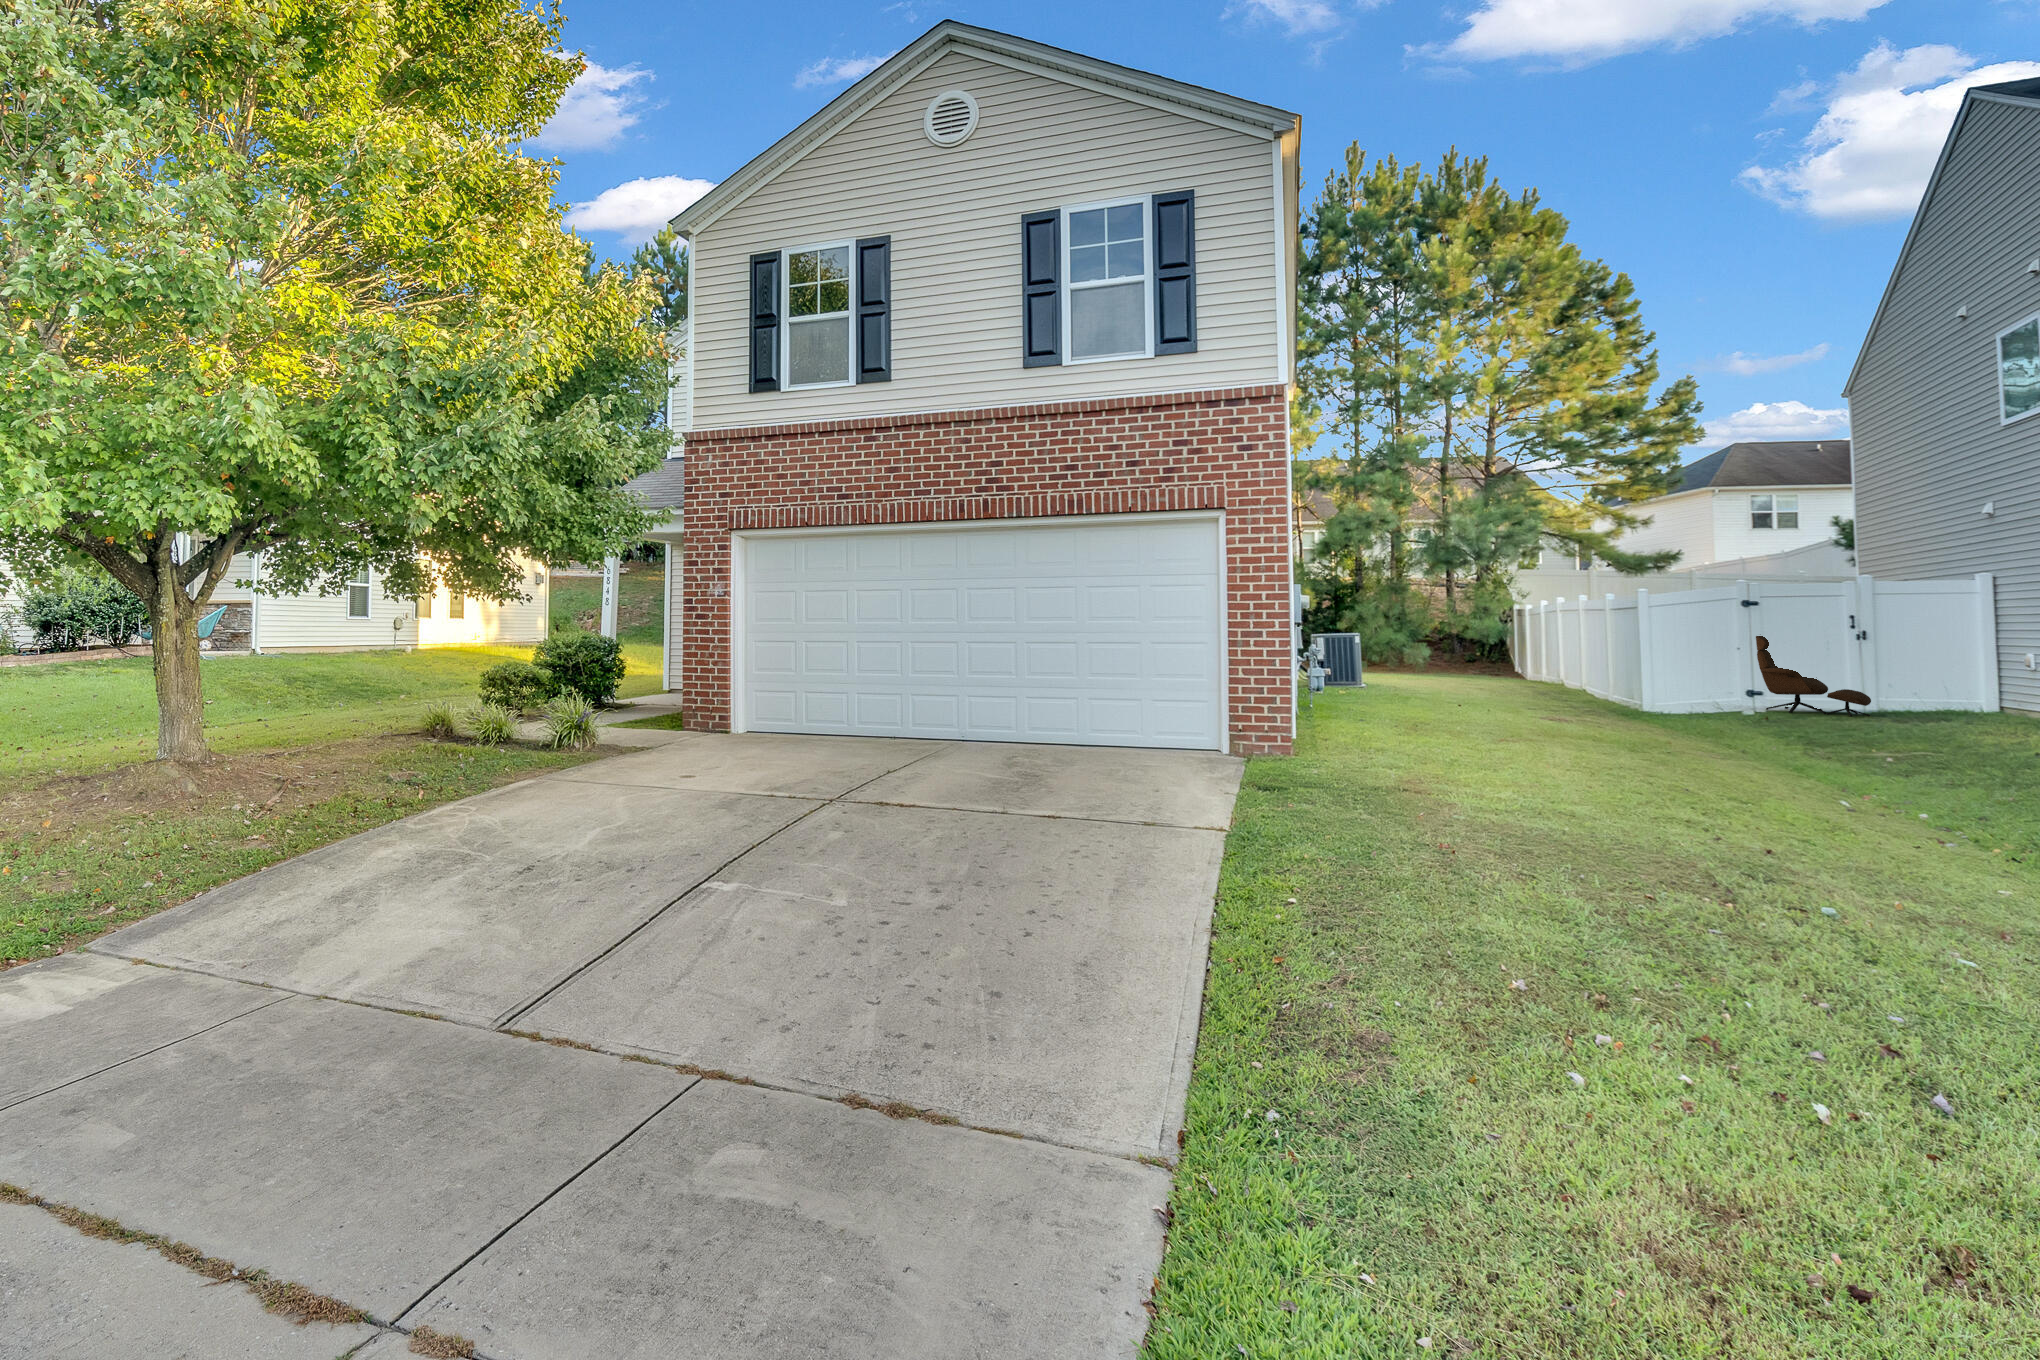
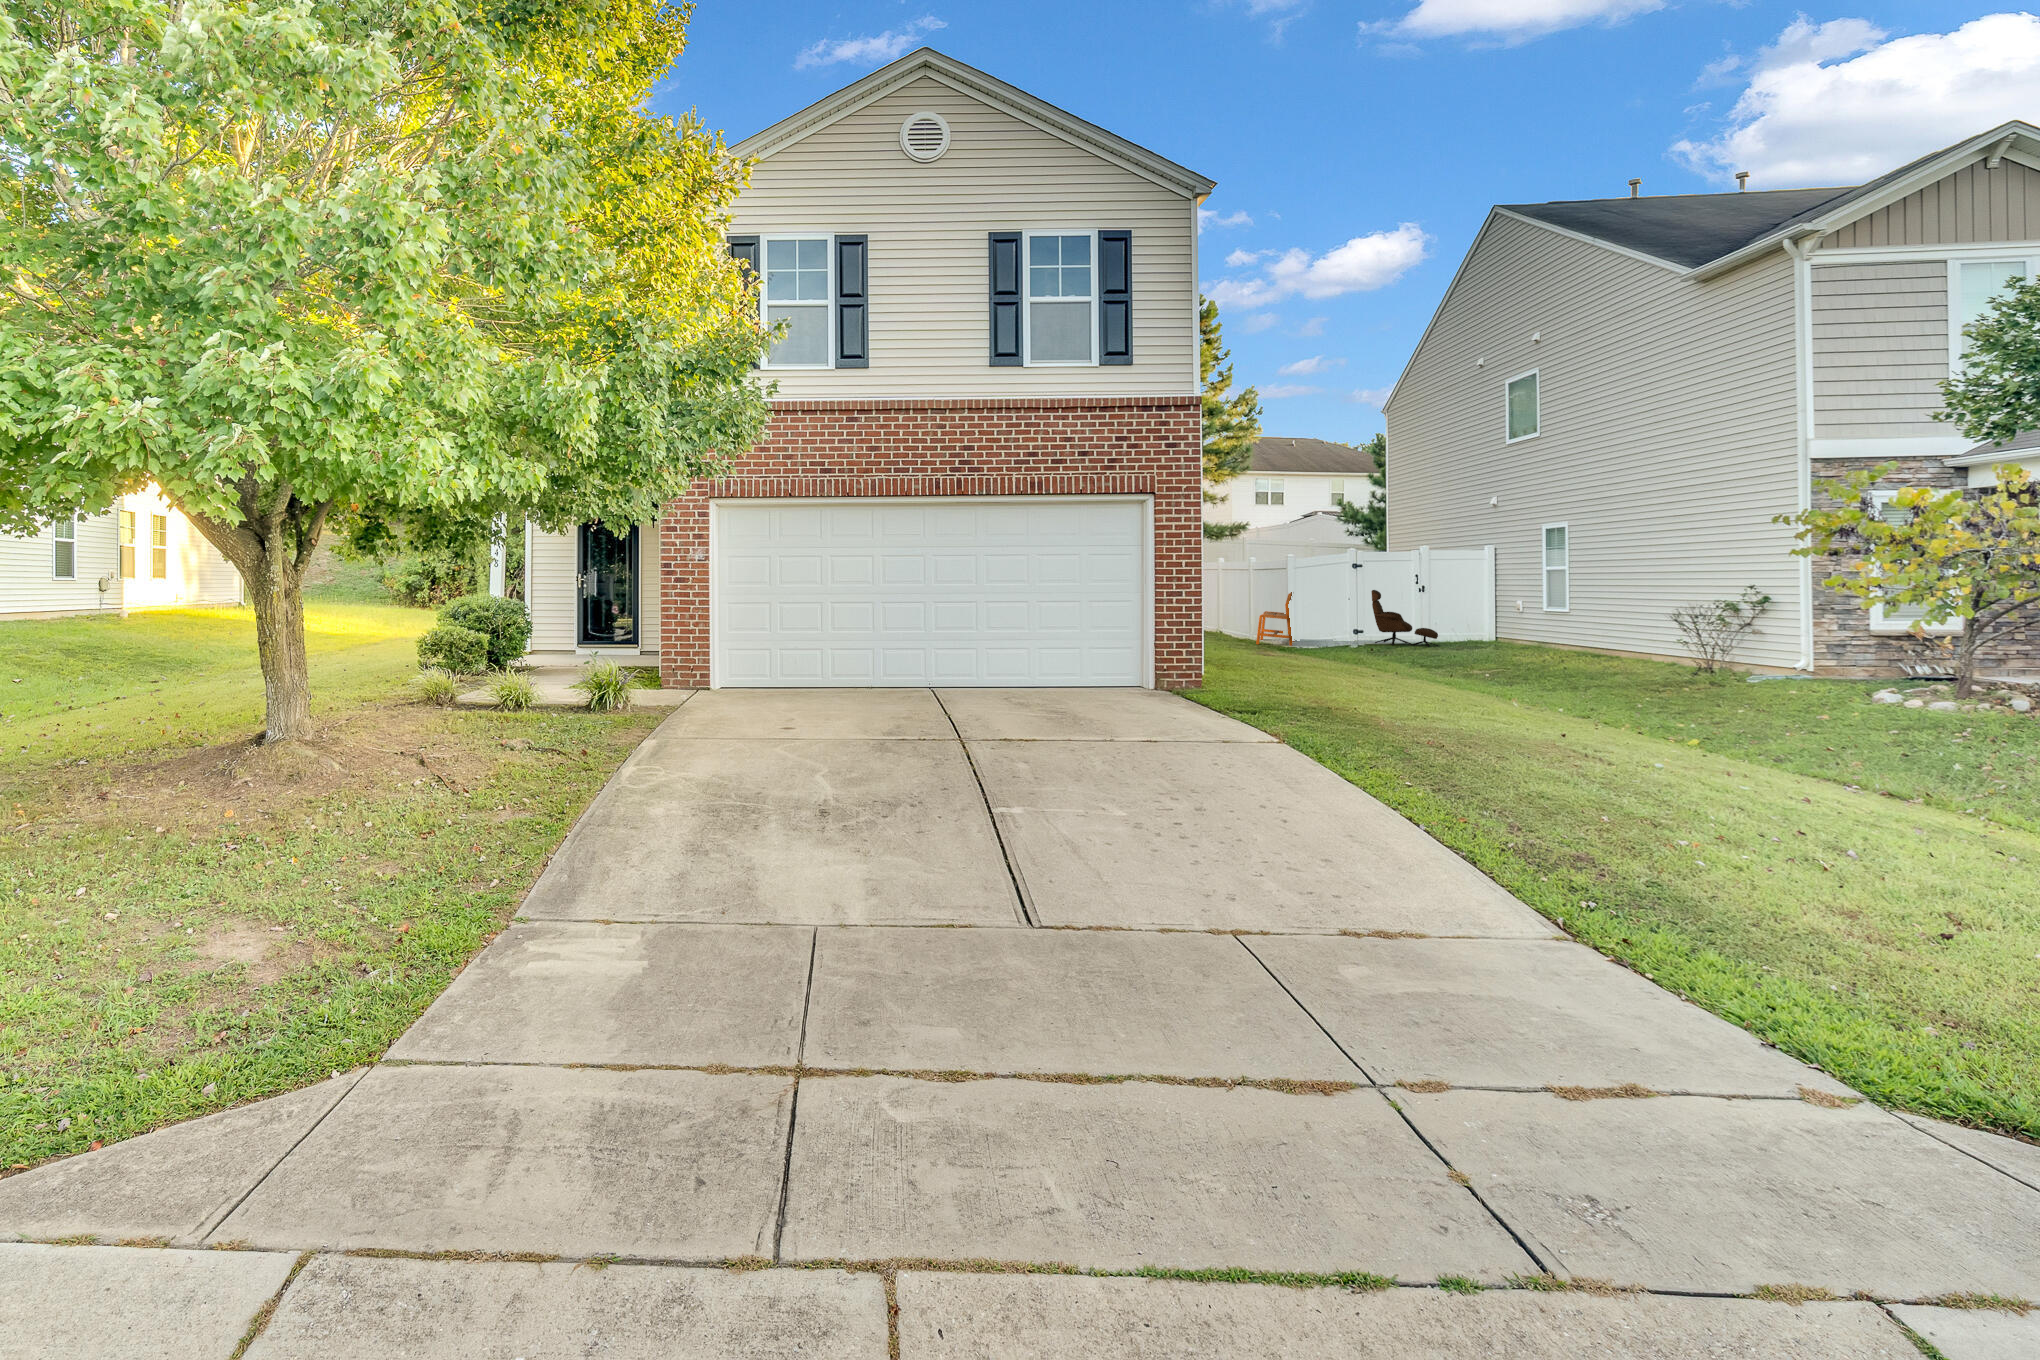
bench: none [1566,636,1637,710] -> present [1256,592,1295,646]

